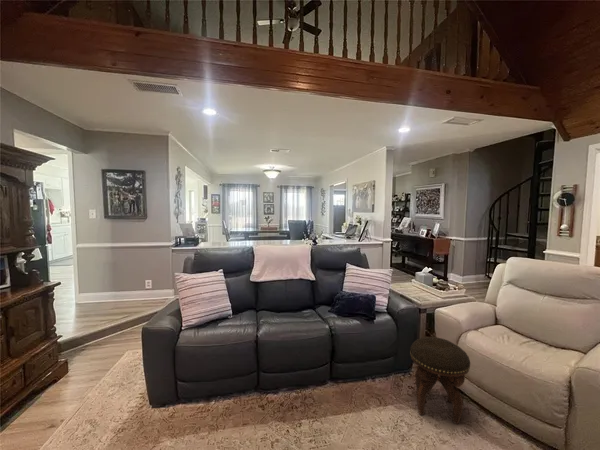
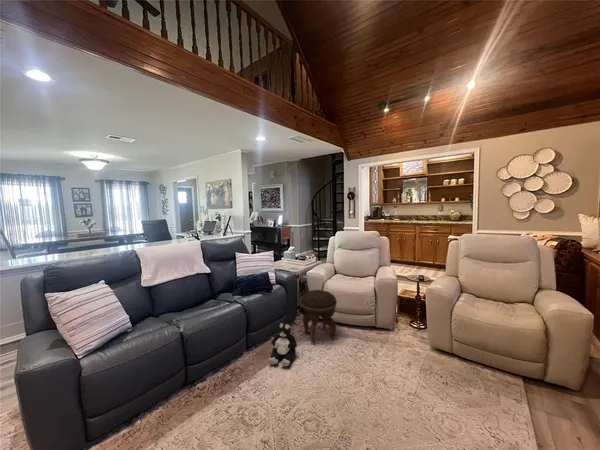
plush toy: none [348,366,389,425] -> present [269,323,297,366]

